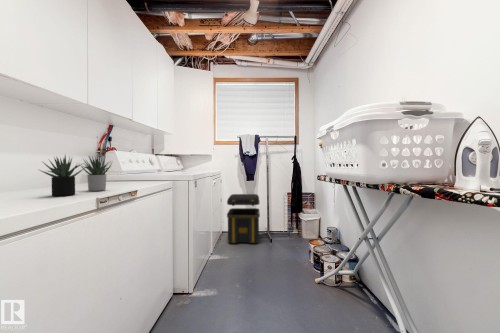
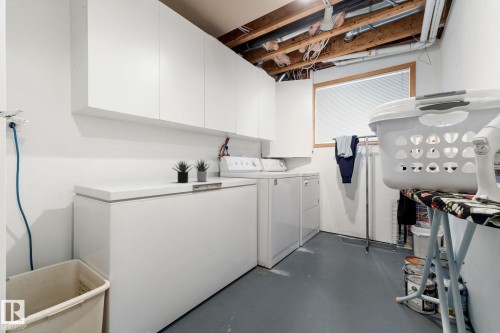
toolbox: present [227,194,260,244] -> none [319,195,359,248]

